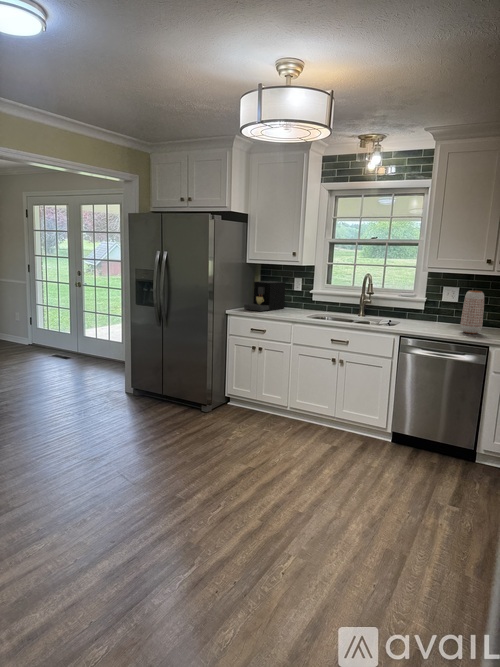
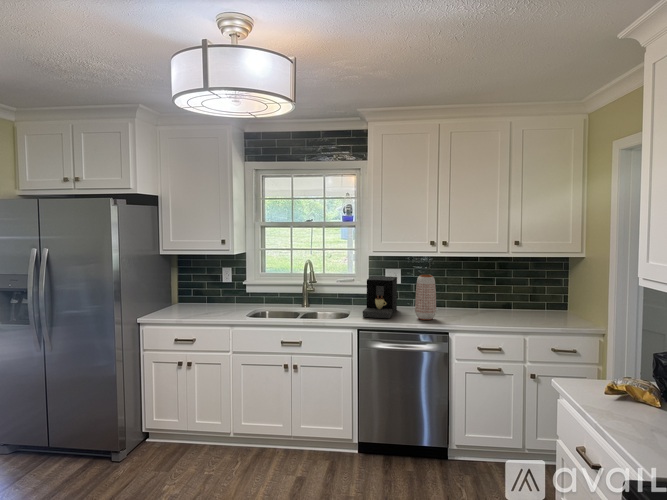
coffee maker: present [244,281,285,311] -> present [363,276,397,318]

